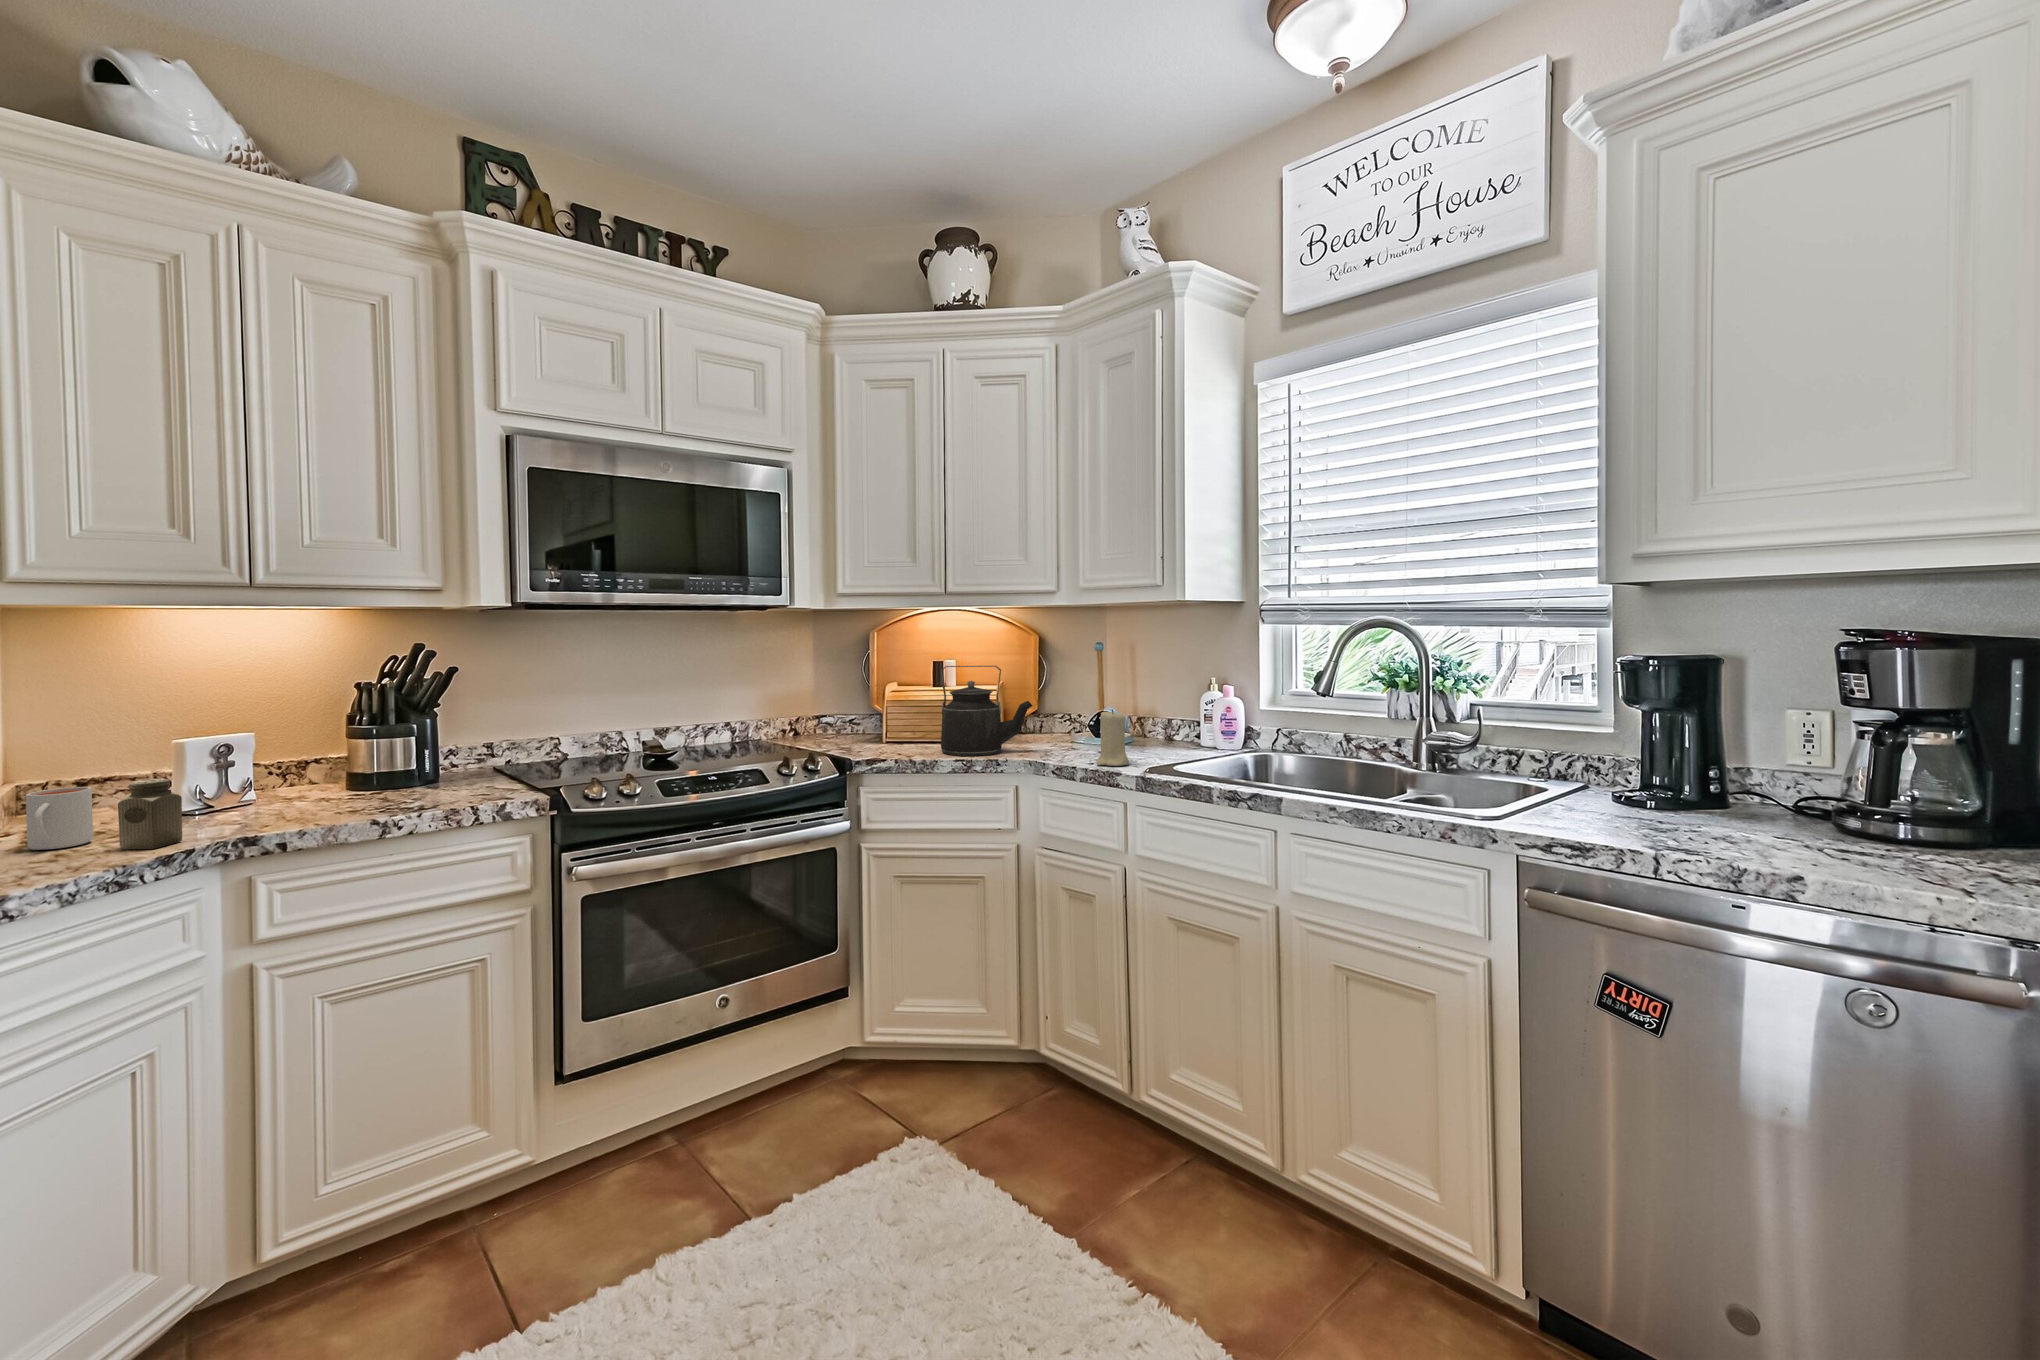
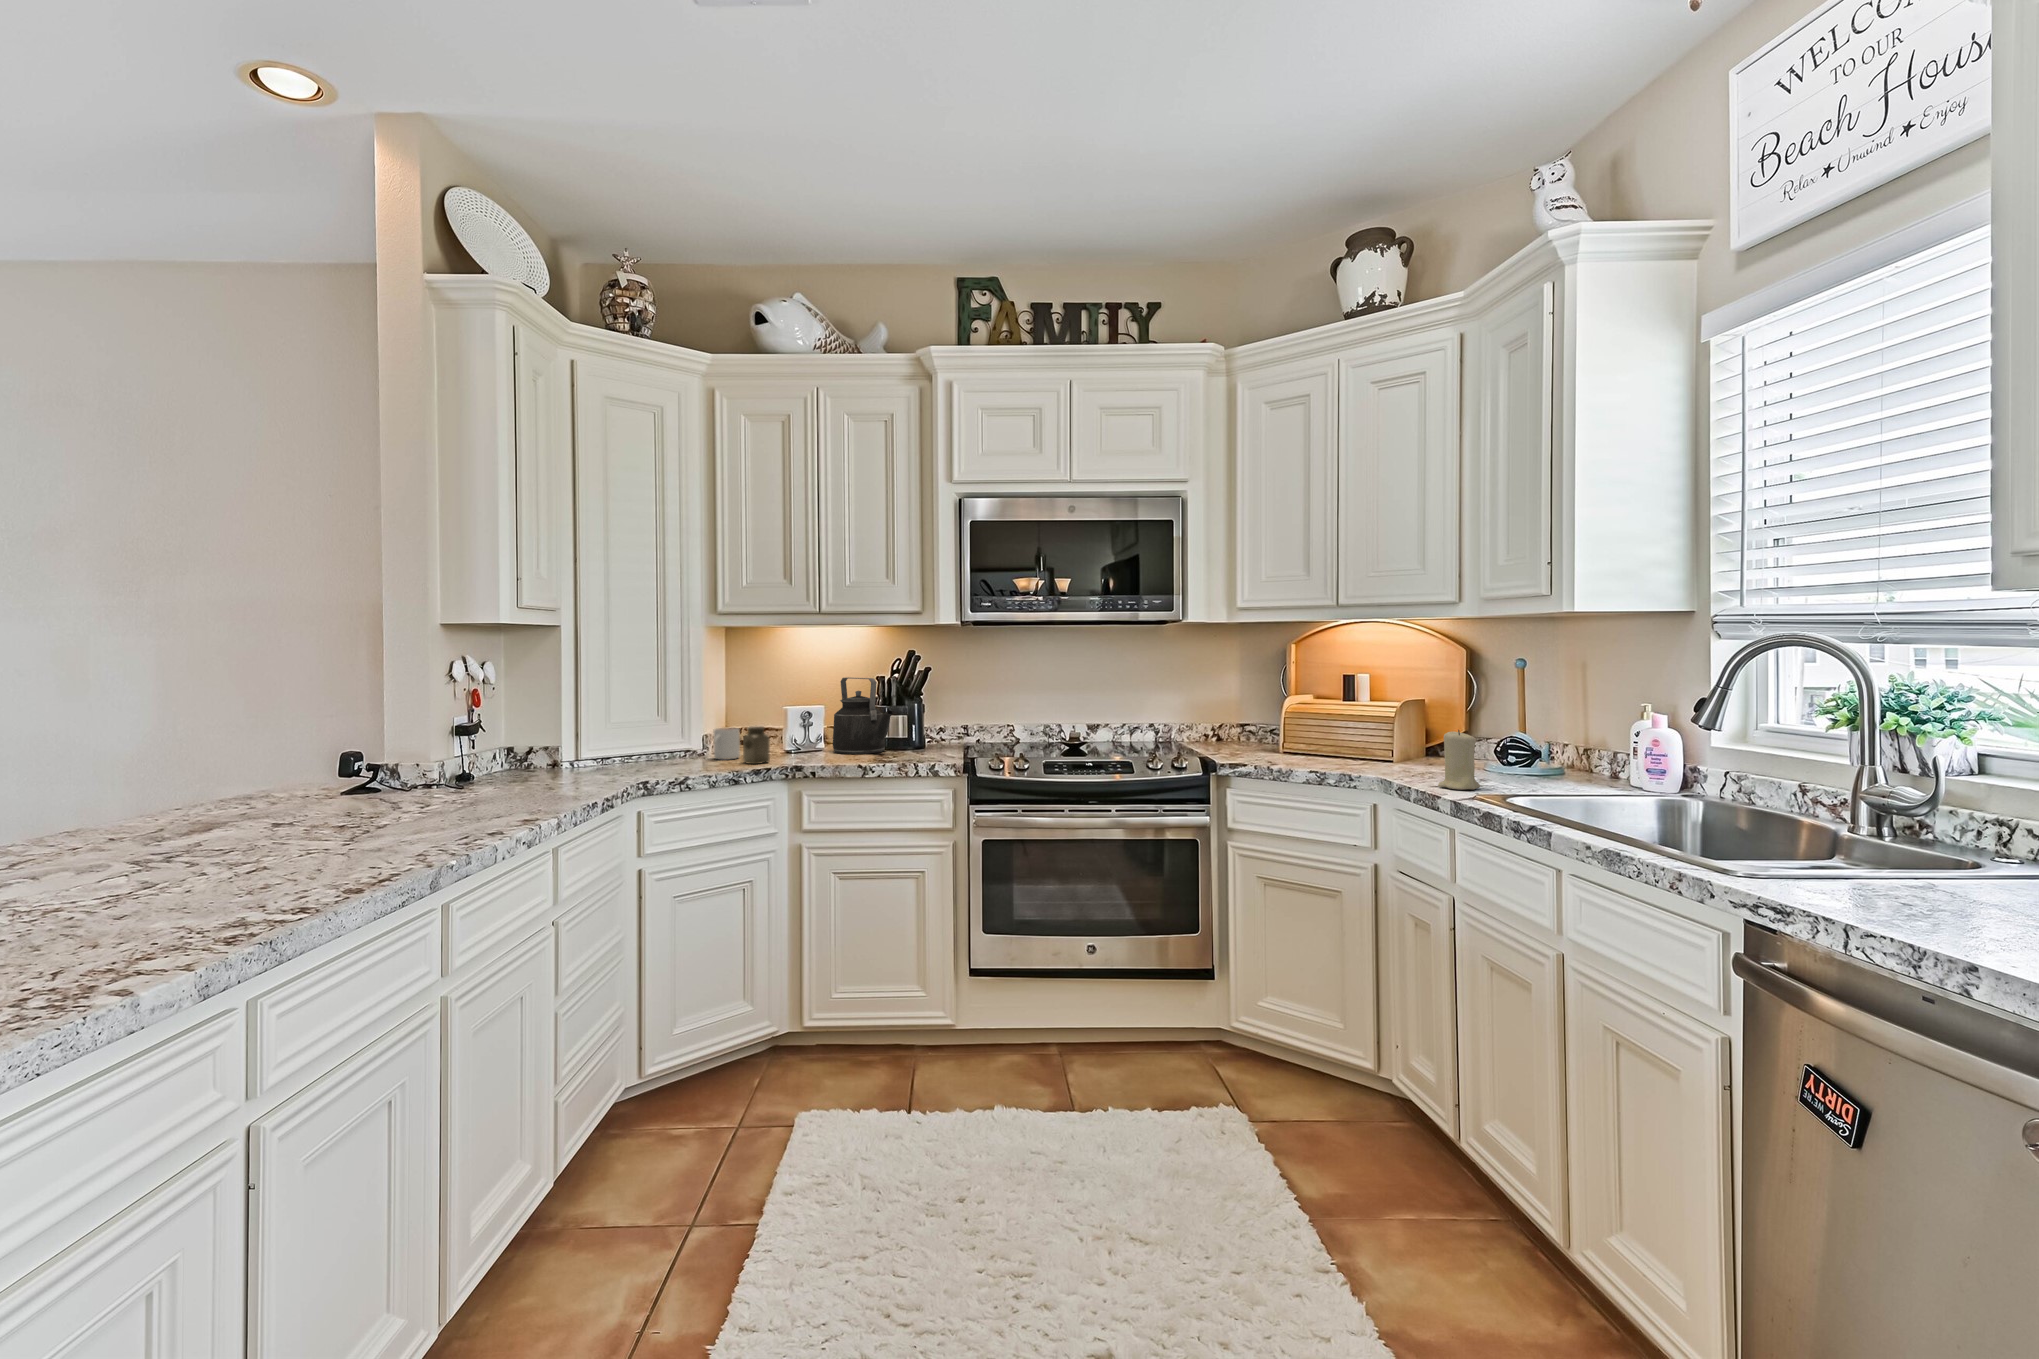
kettle: present [941,666,1033,756] -> present [833,677,893,754]

